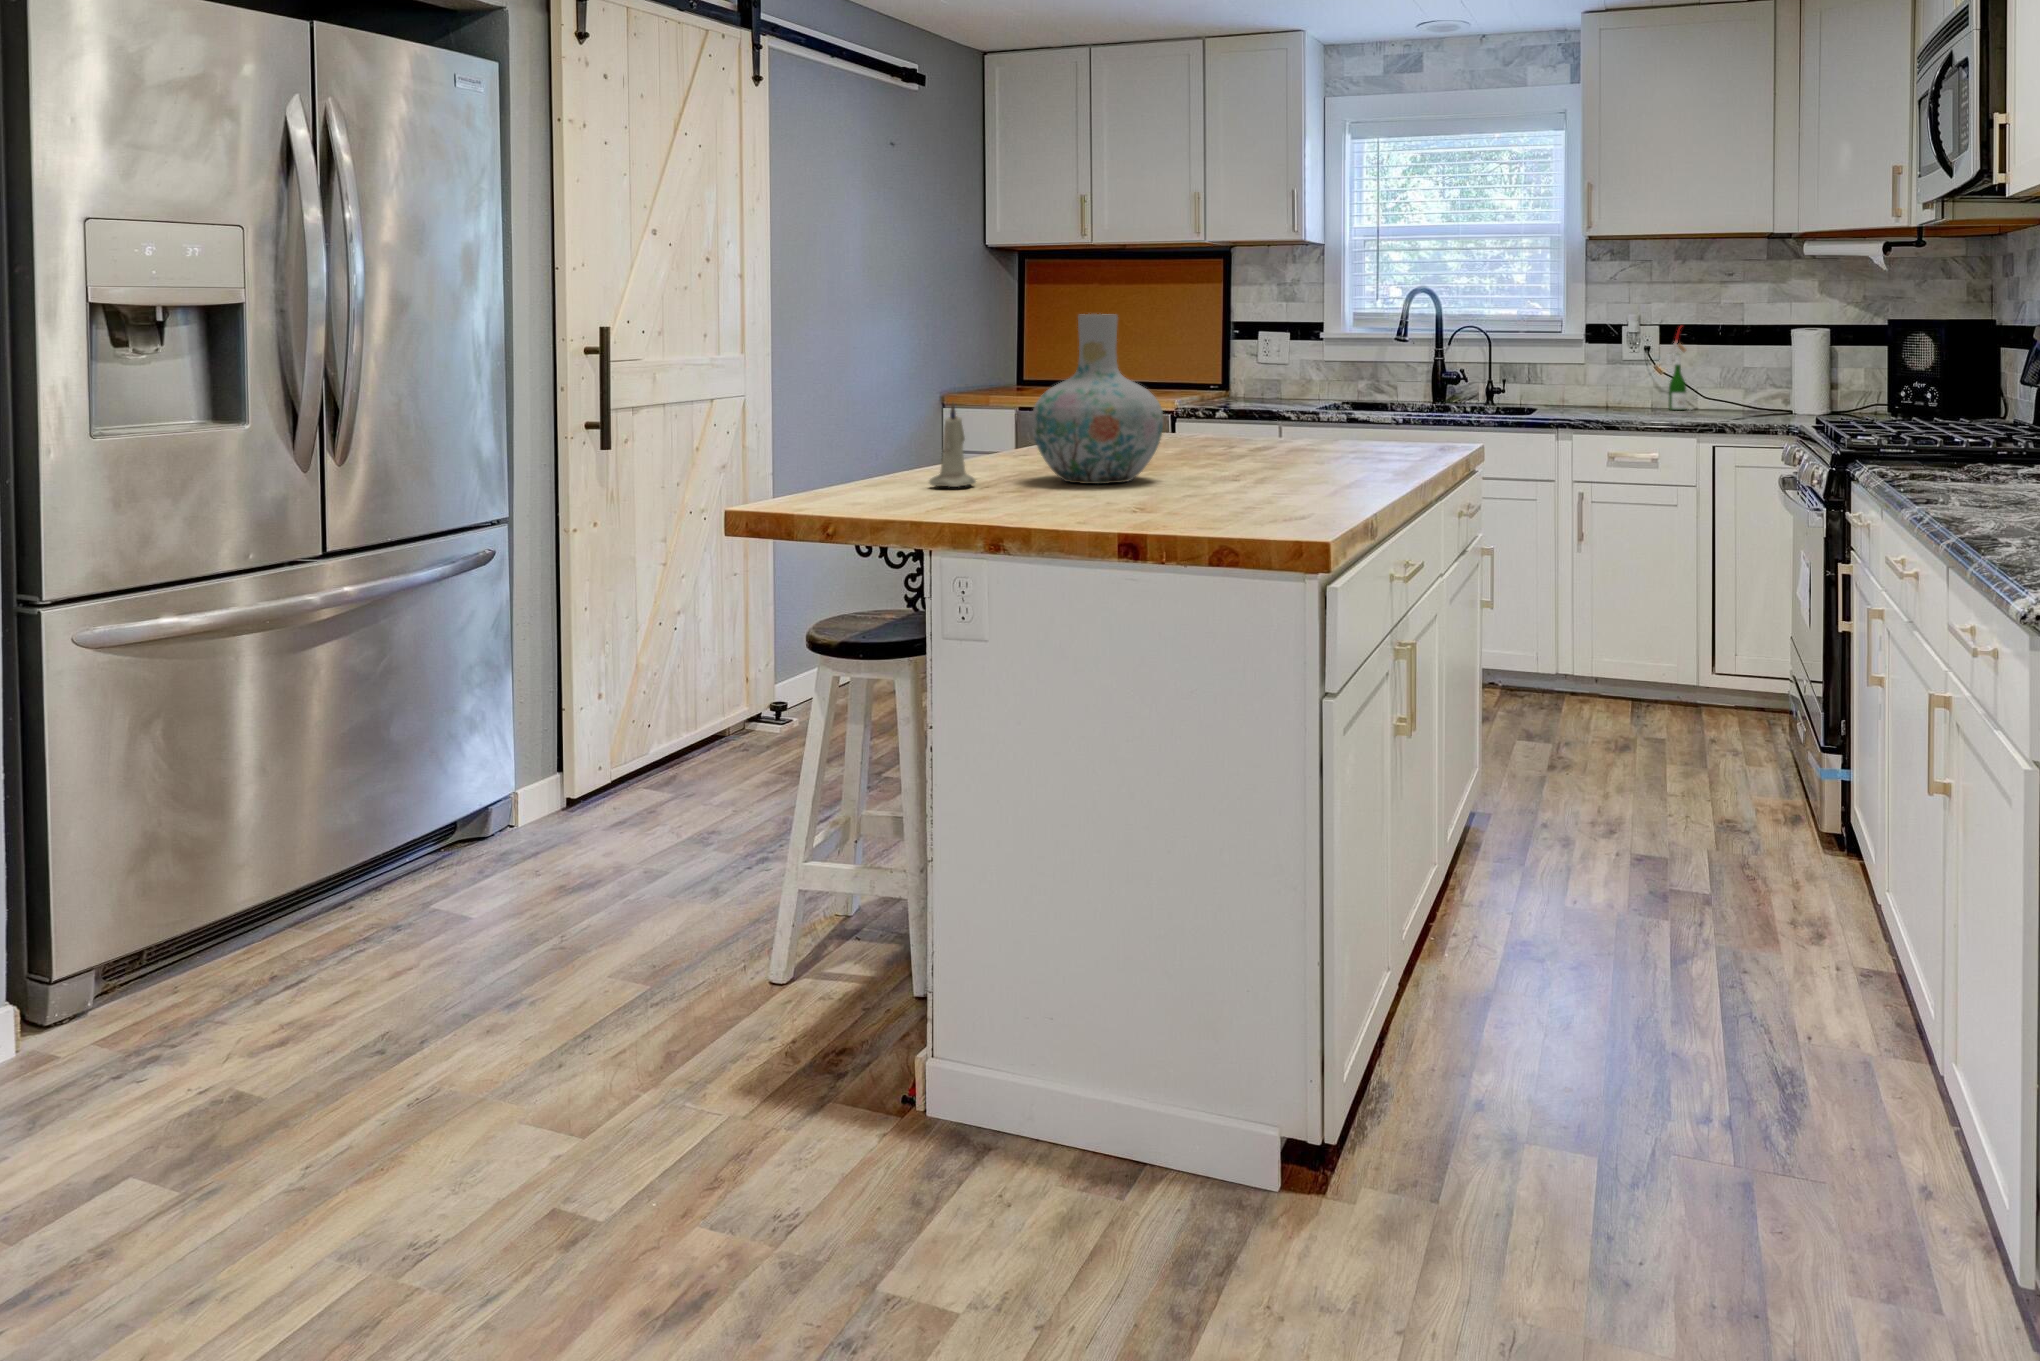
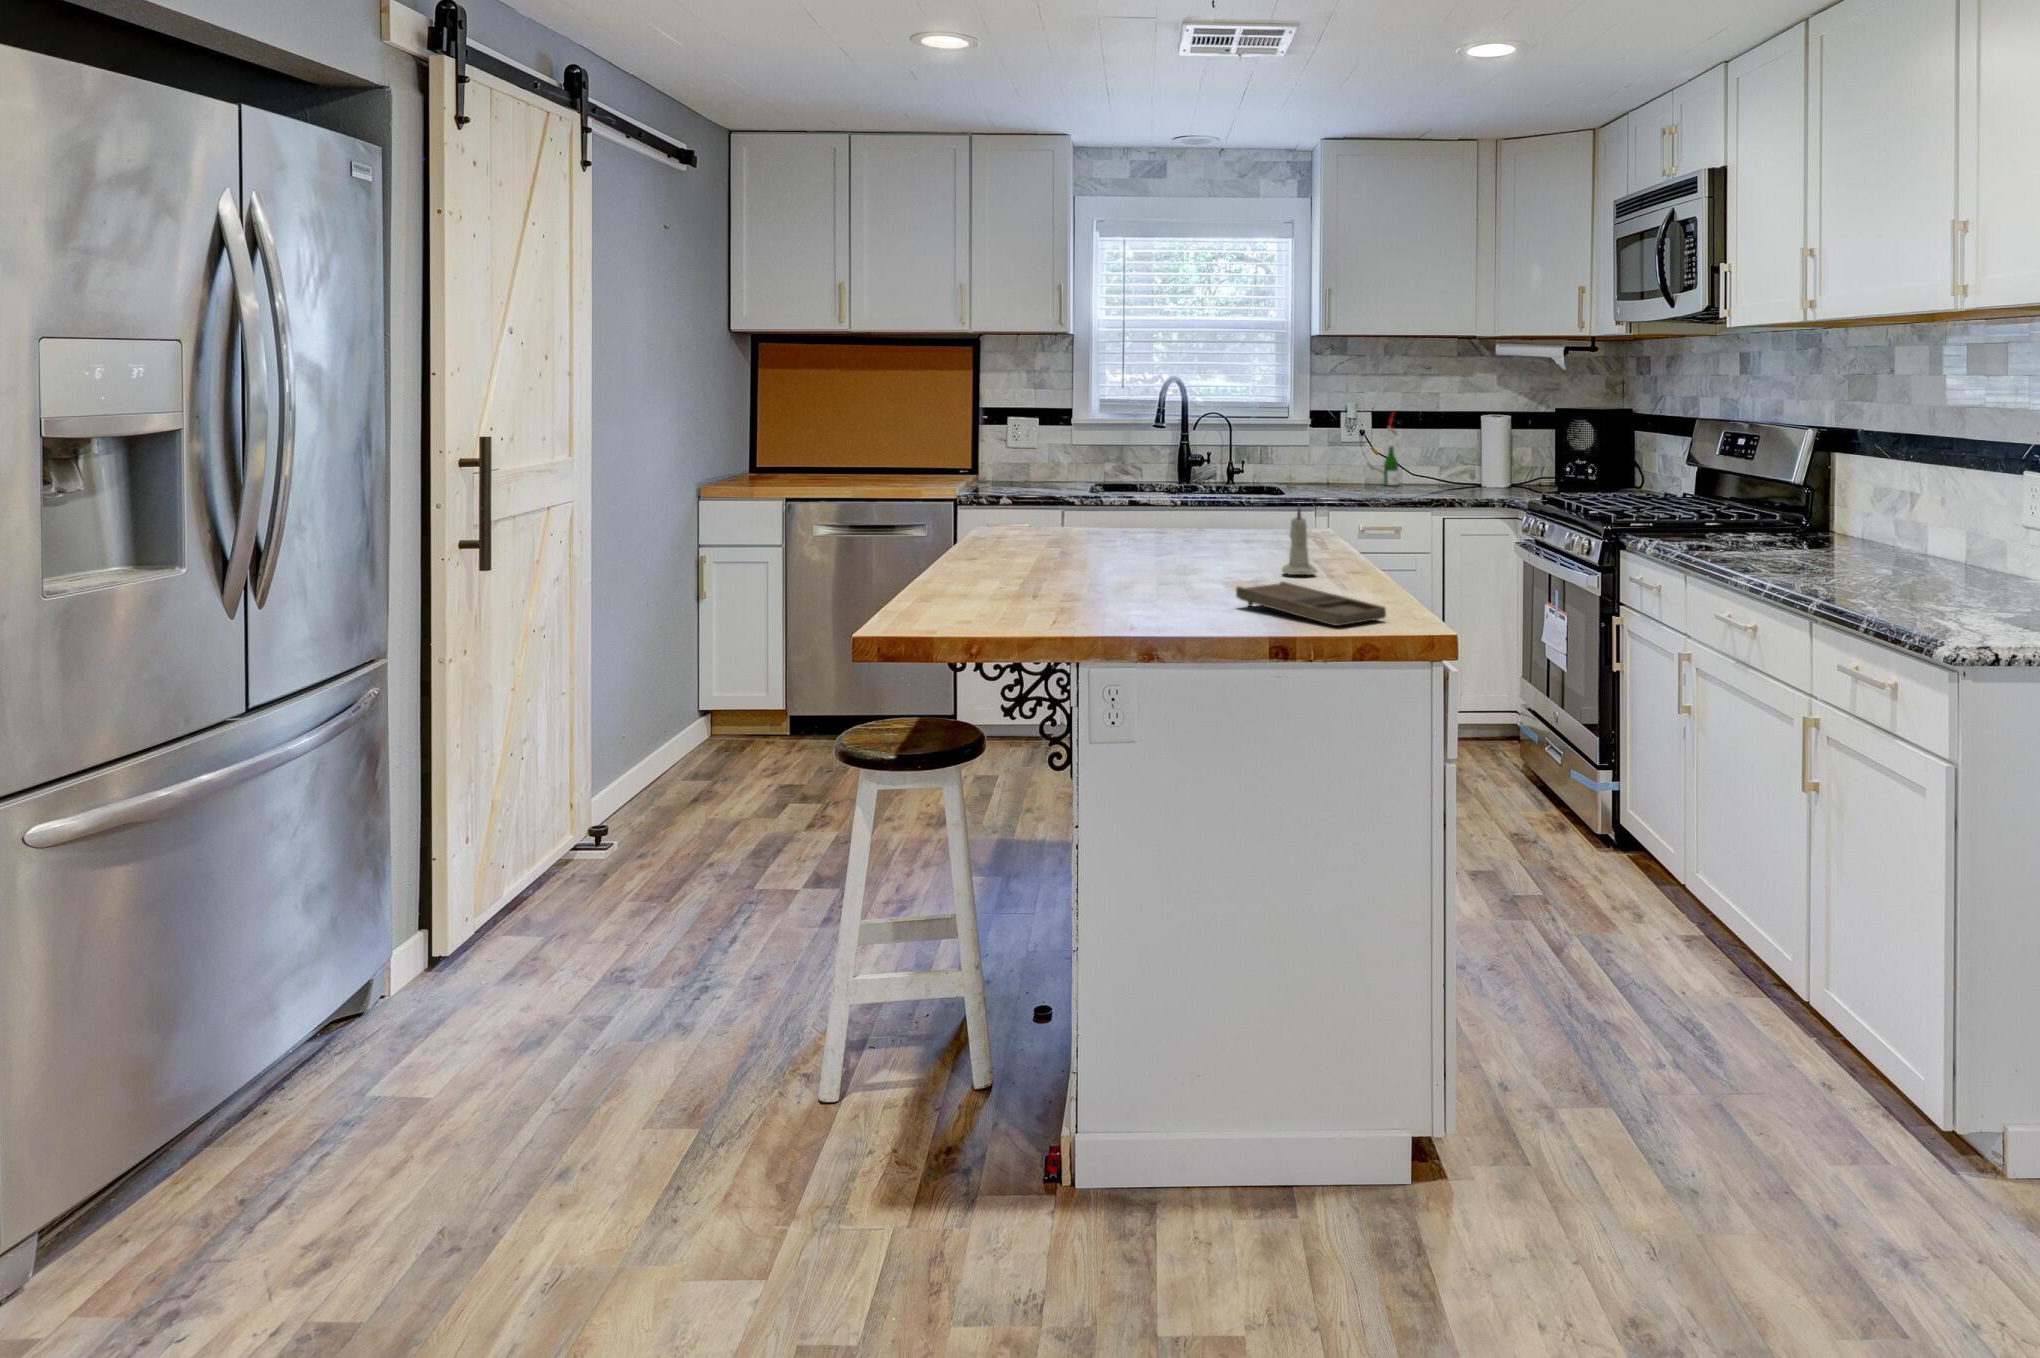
vase: present [1032,314,1163,484] -> none [1083,435,1201,590]
candle: present [929,403,976,487] -> present [1282,507,1317,575]
tray: none [1130,477,1254,523] -> present [1236,582,1386,626]

